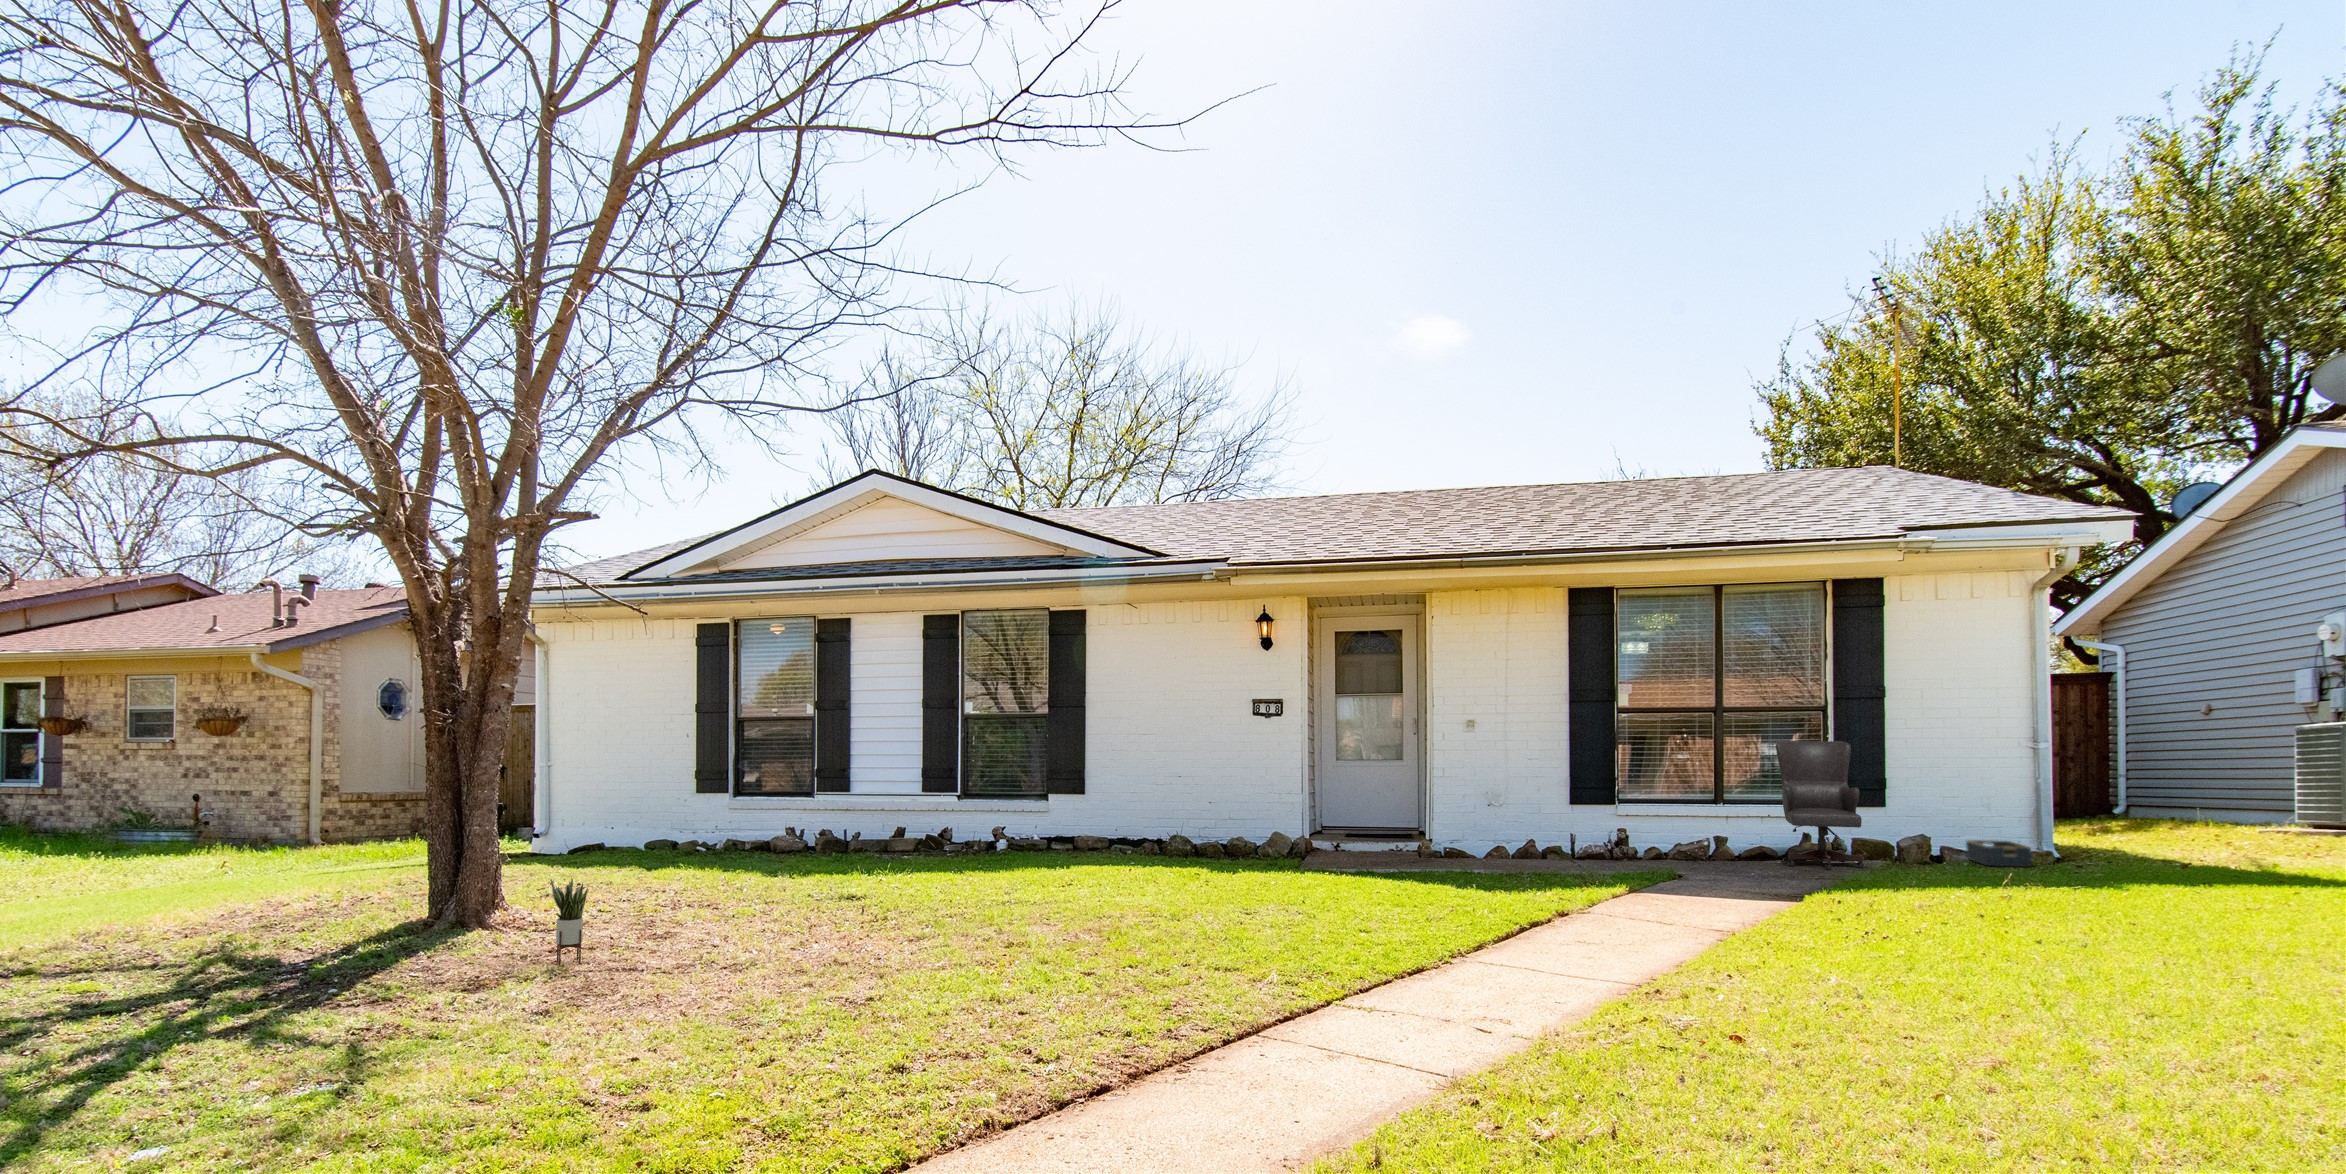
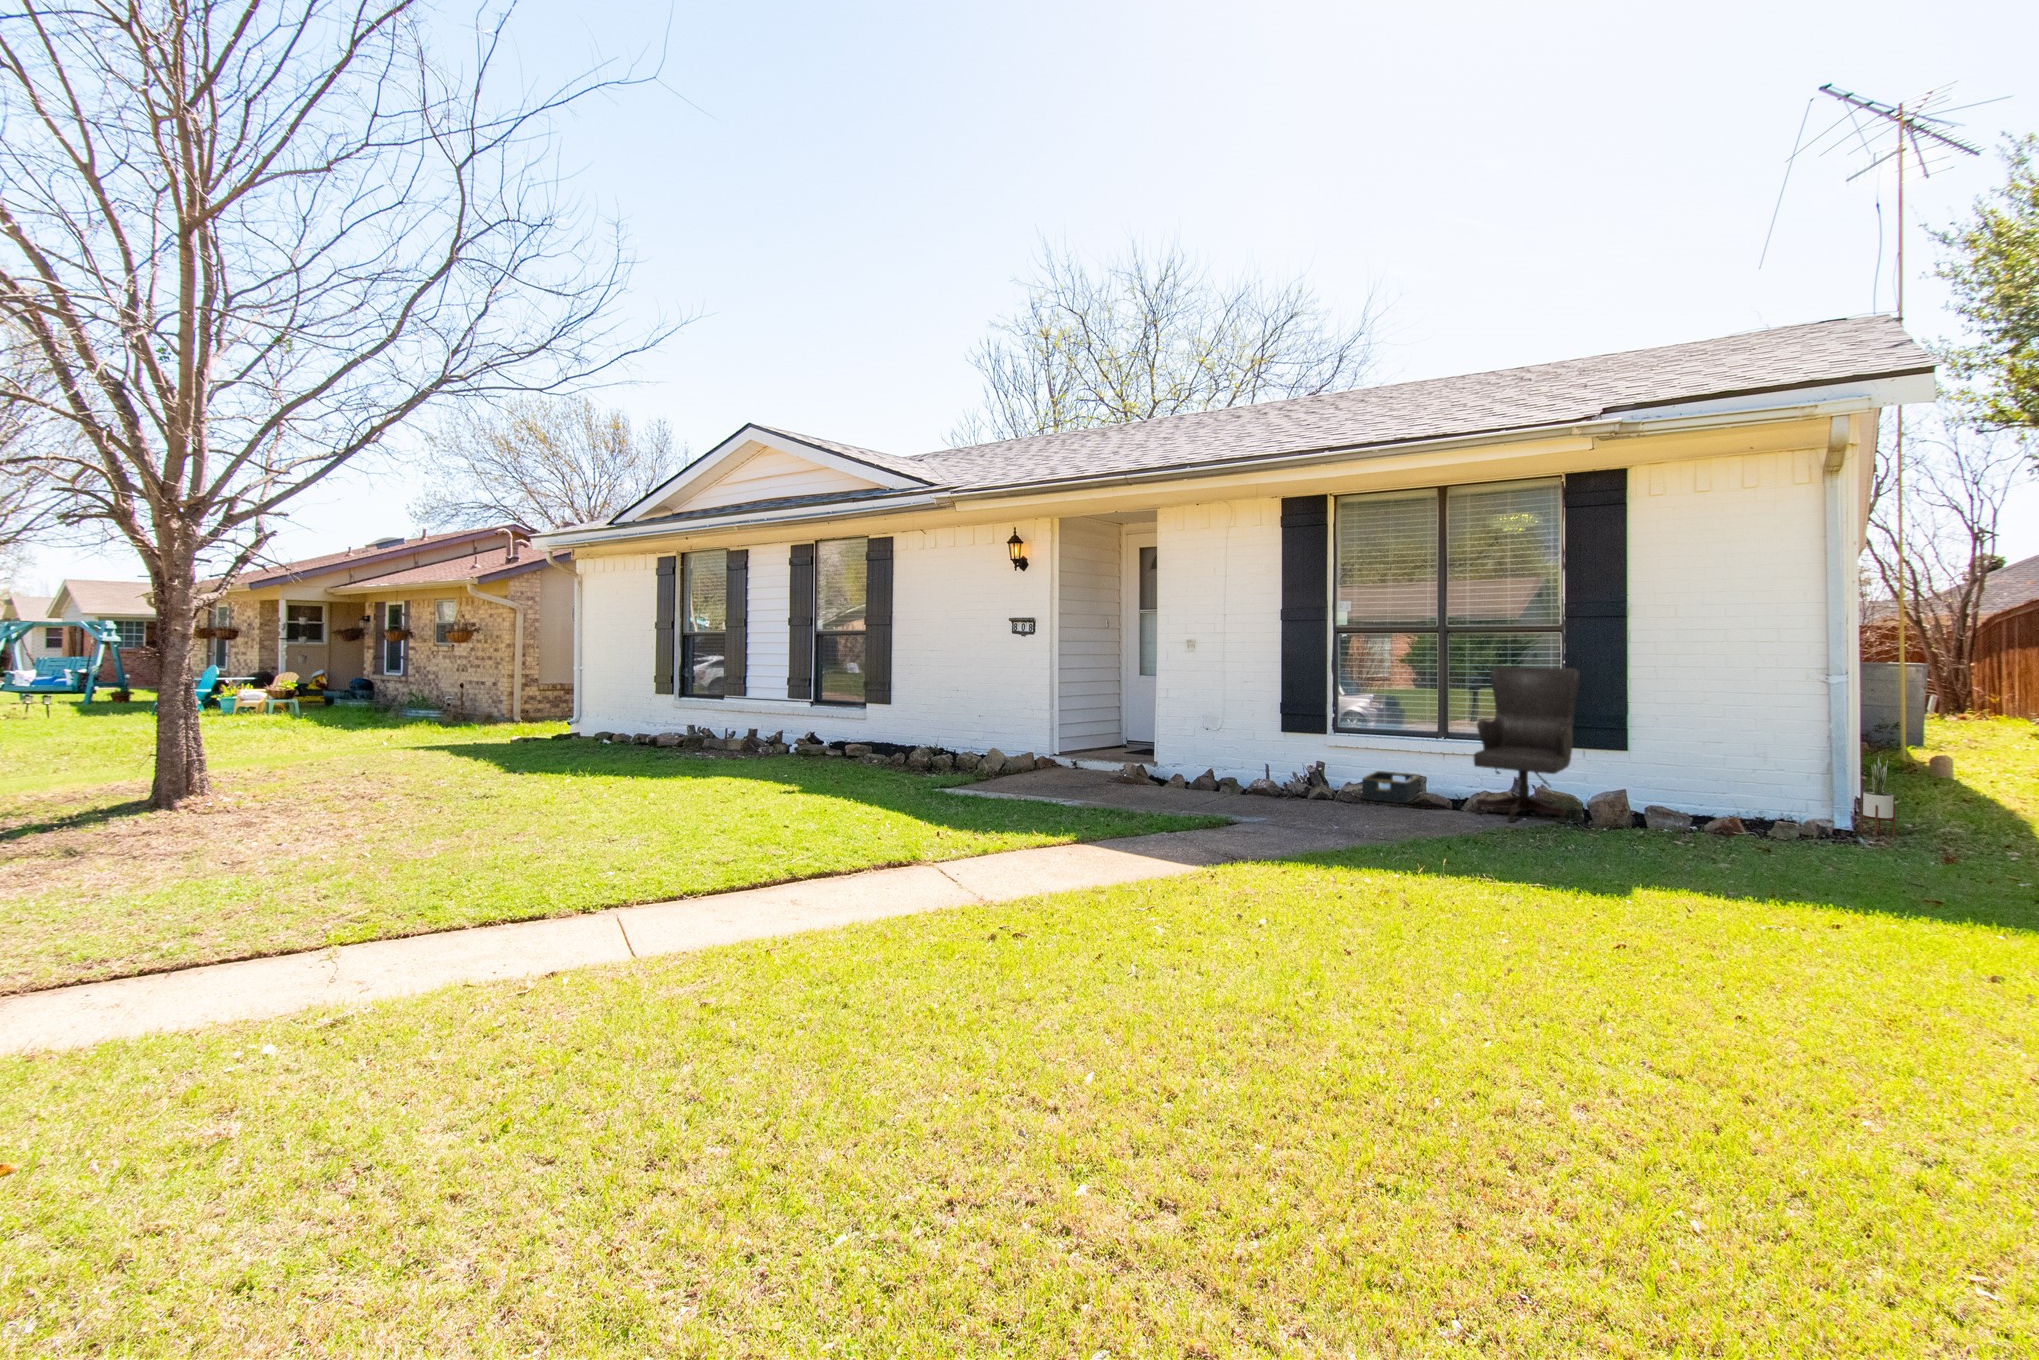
basket: present [1966,840,2032,867] -> present [1362,771,1420,803]
potted plant: present [550,878,588,965] -> present [1860,757,1896,836]

